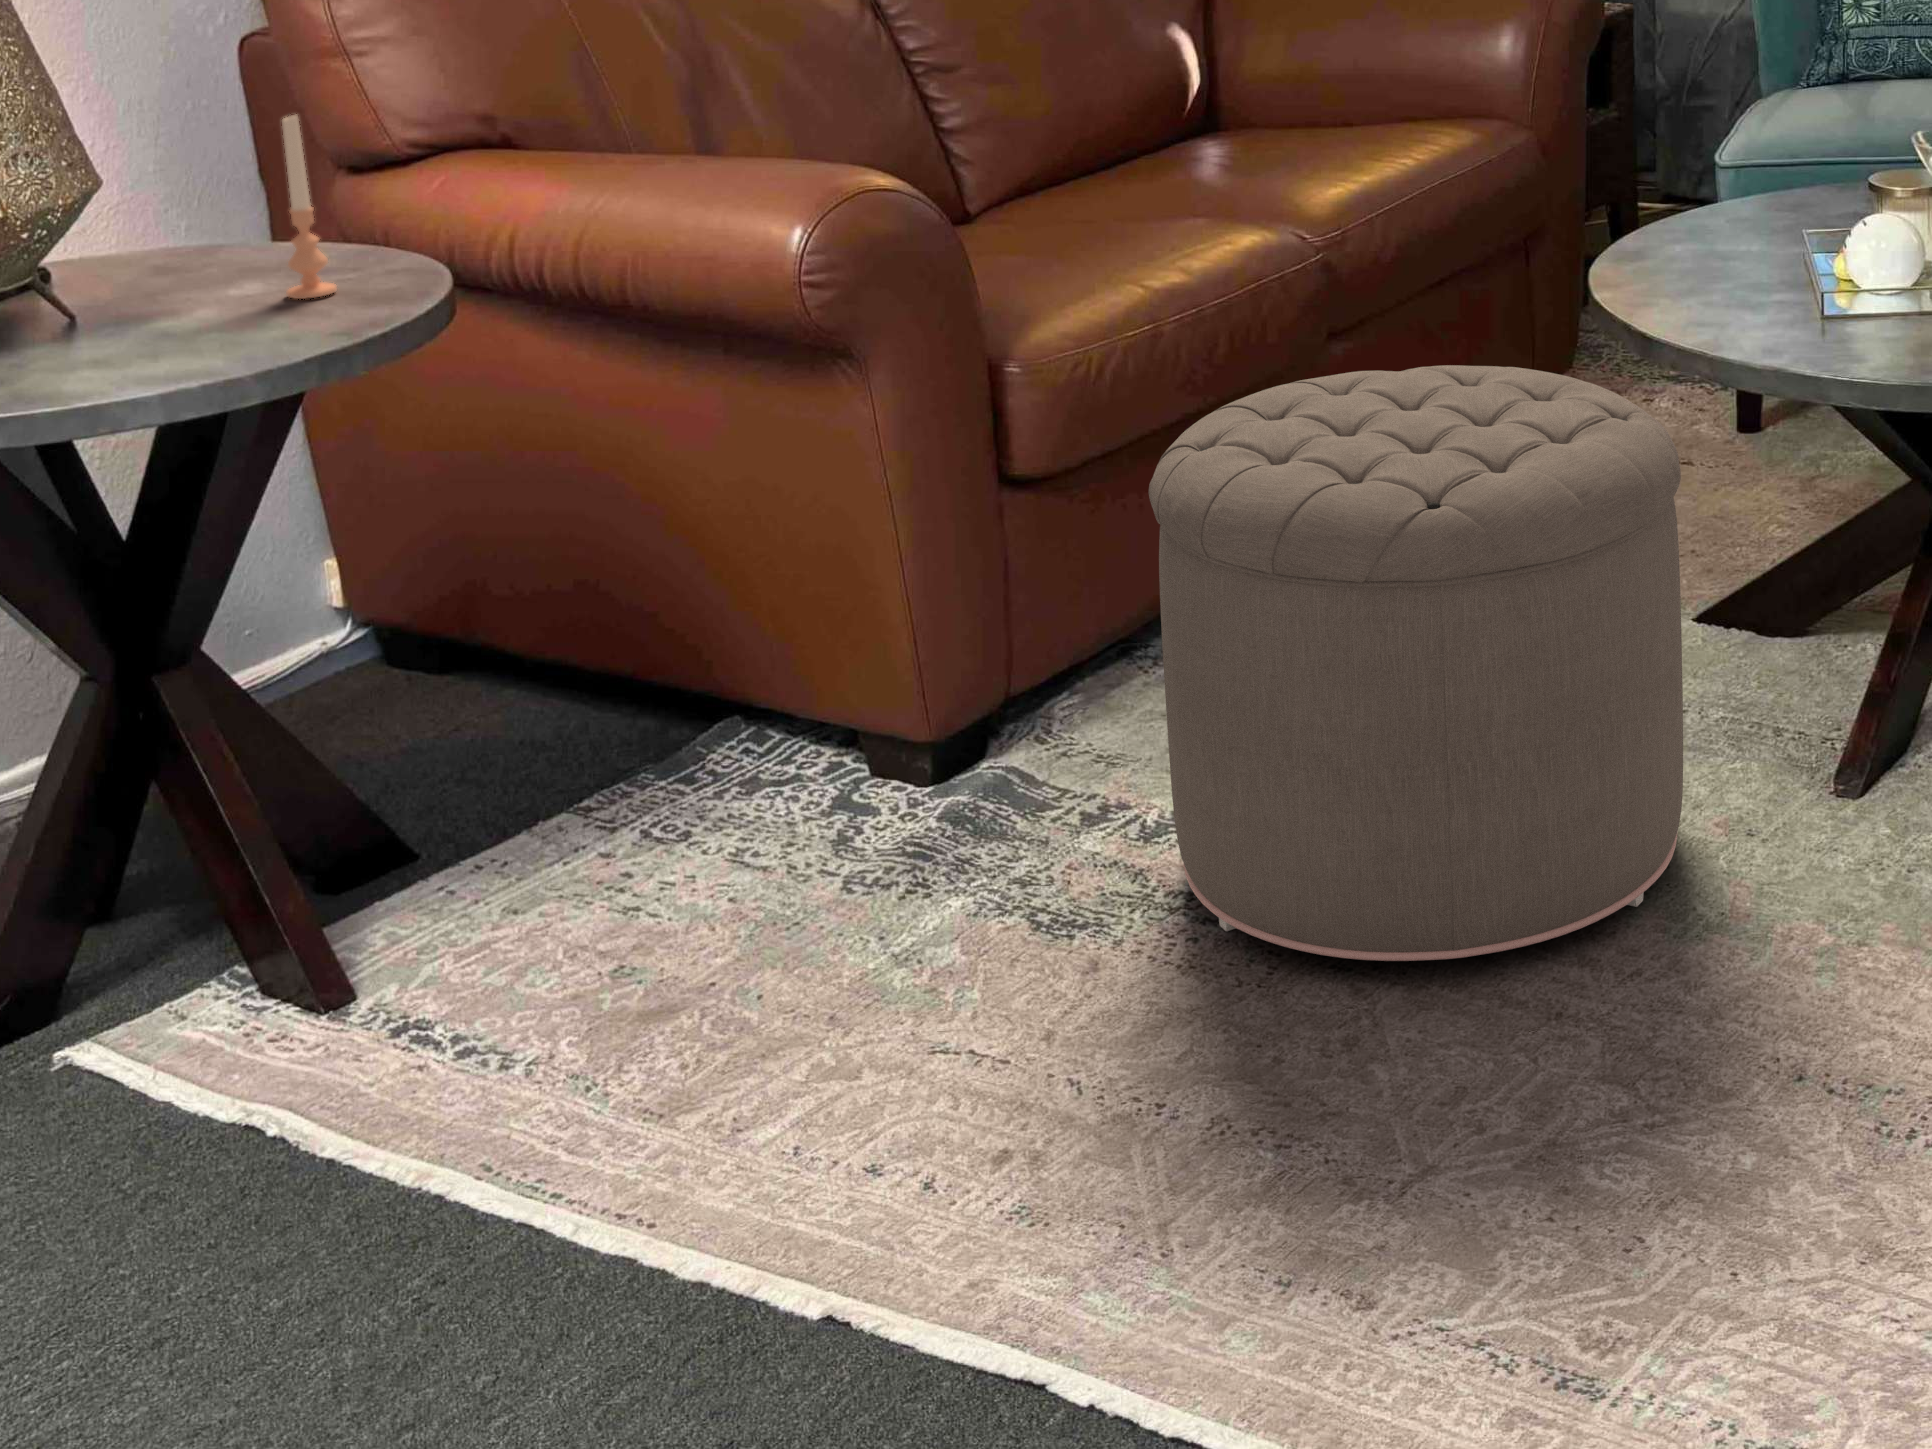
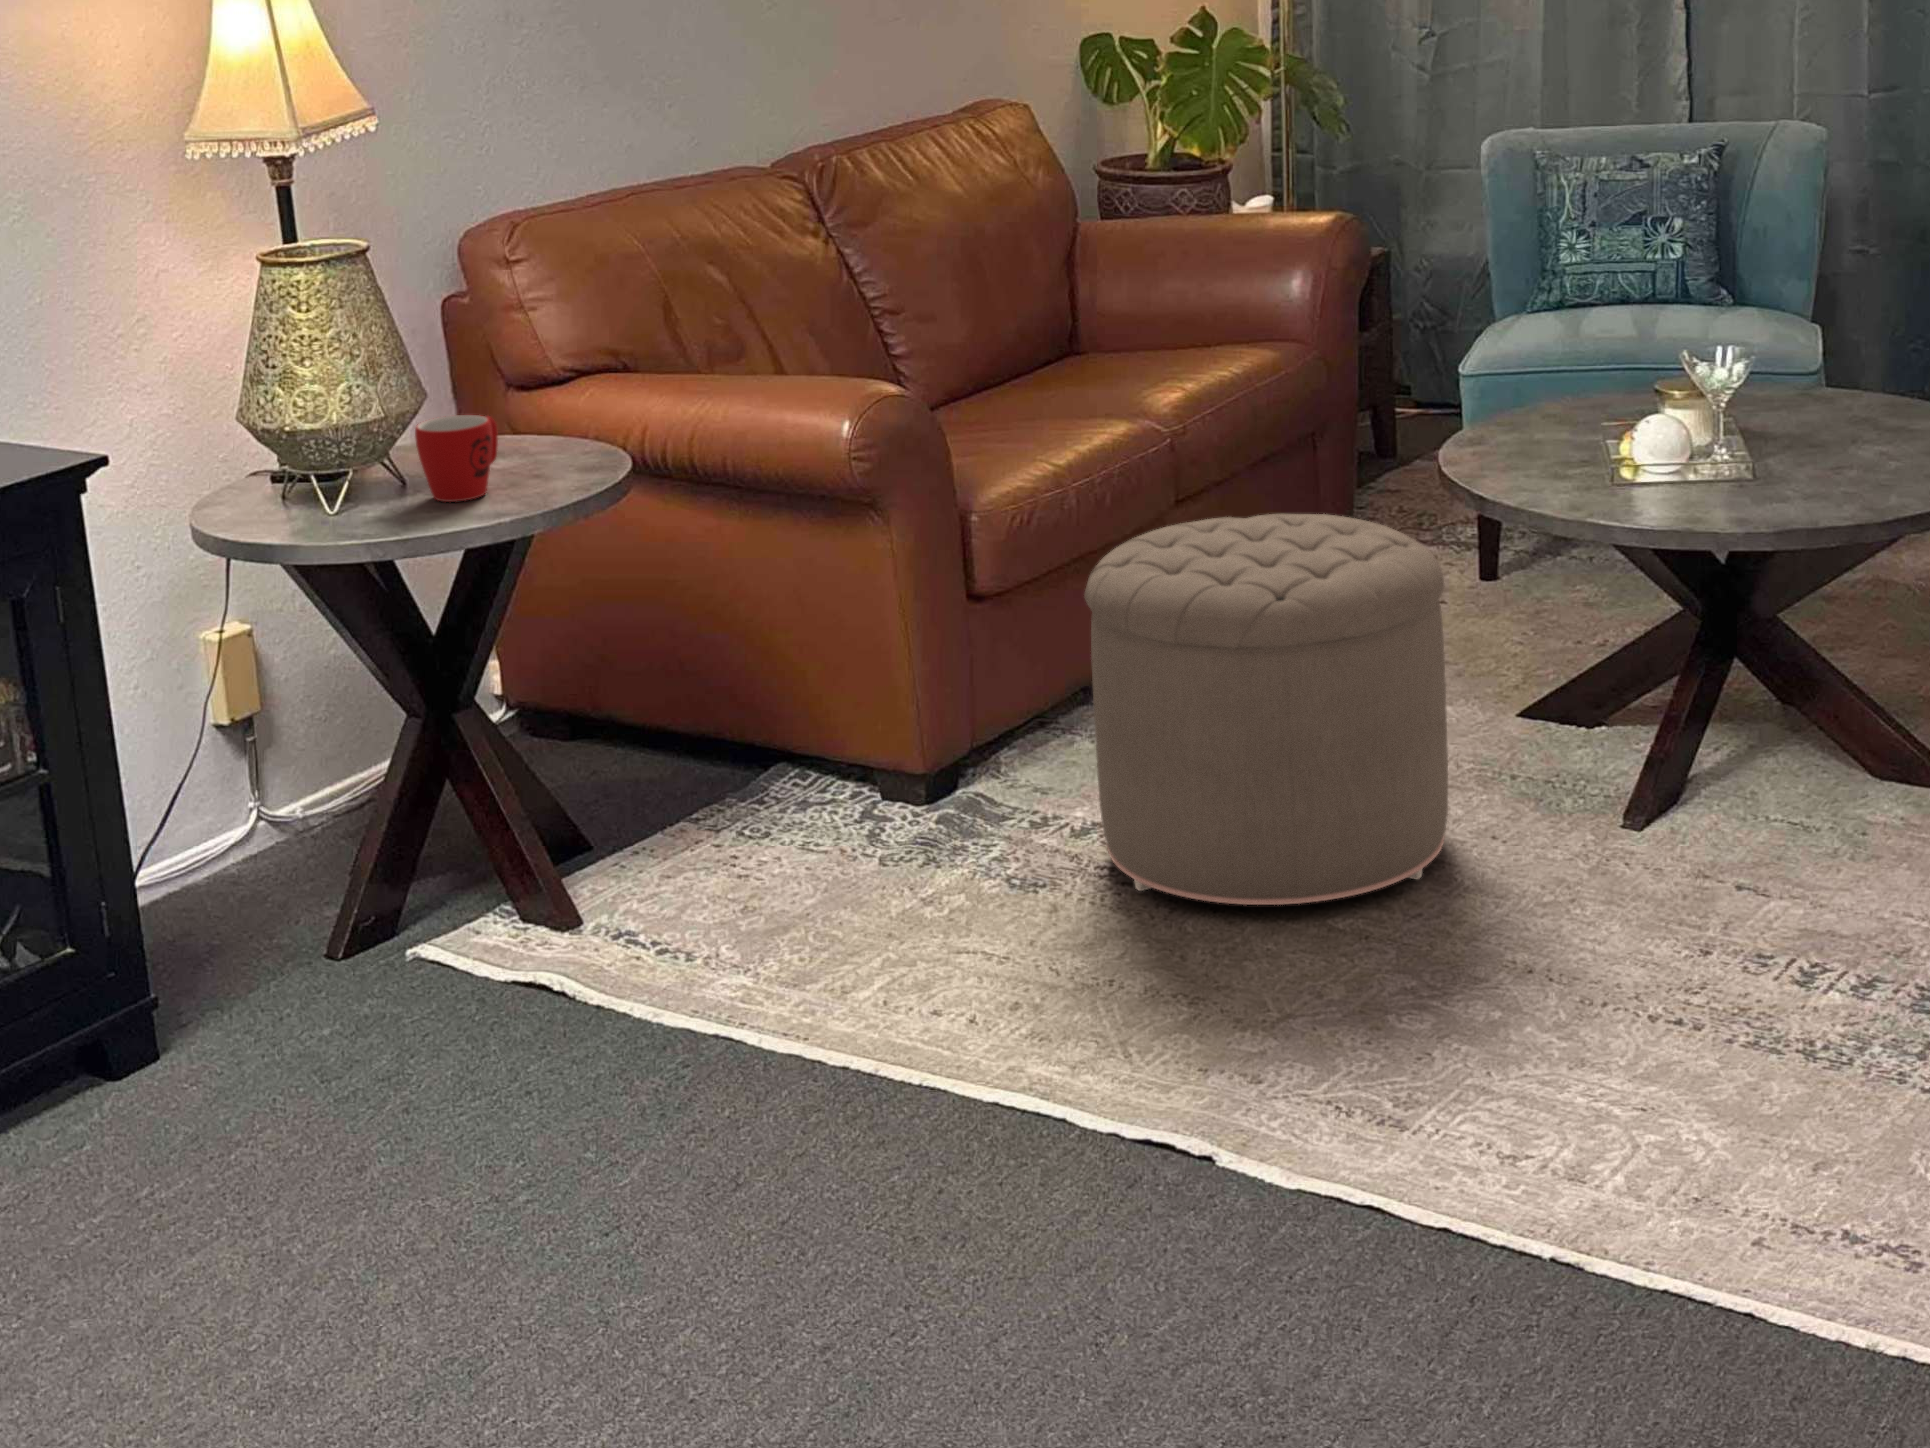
candle: present [282,115,337,299] -> none [534,349,564,469]
mug: none [50,216,209,355] -> present [415,415,498,502]

